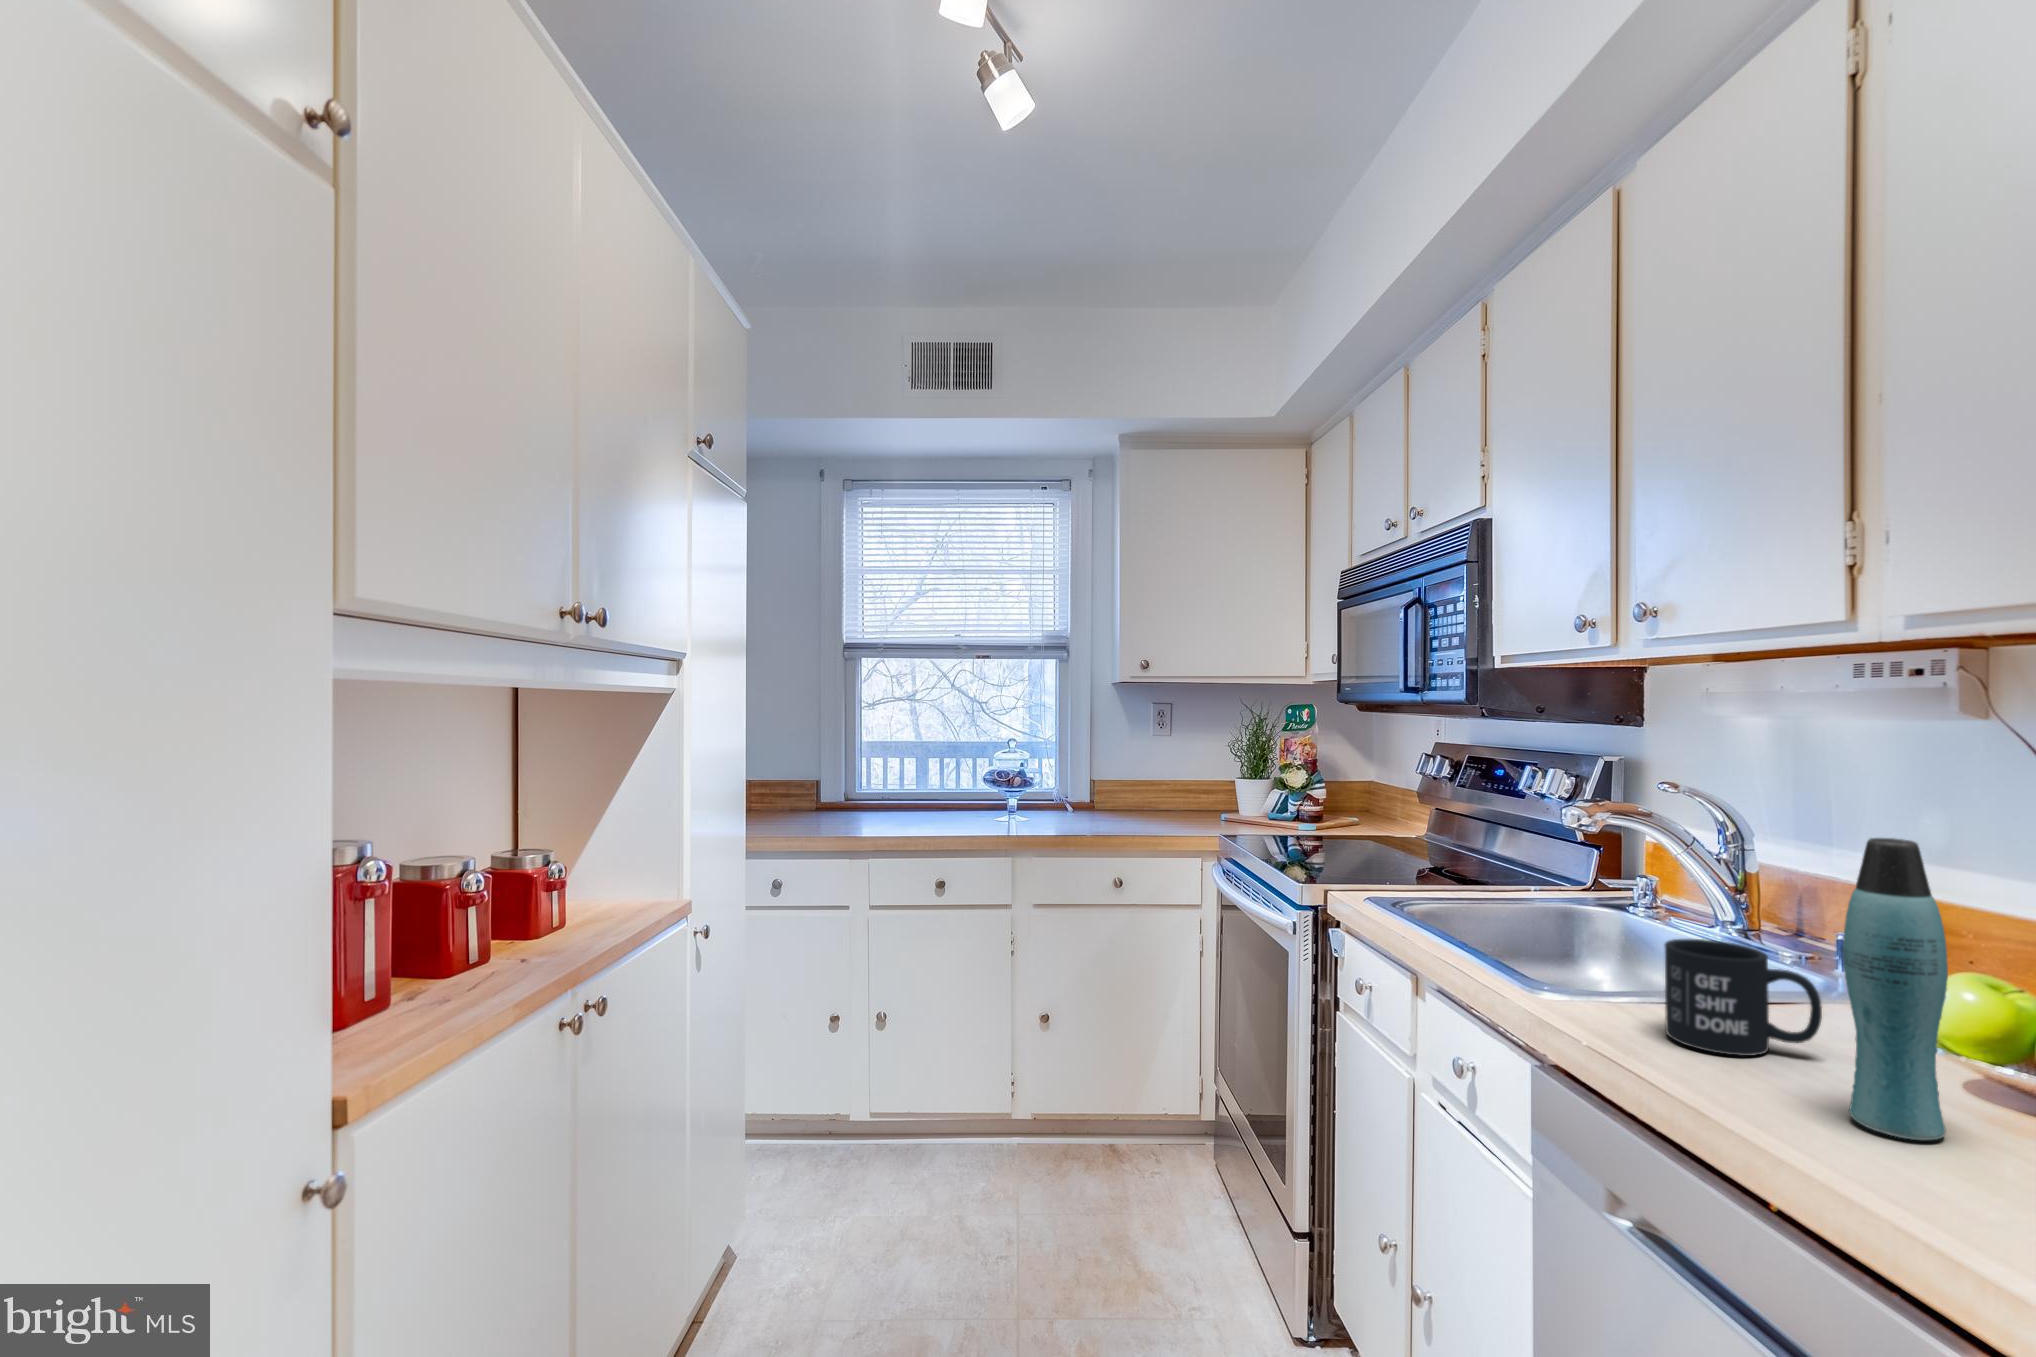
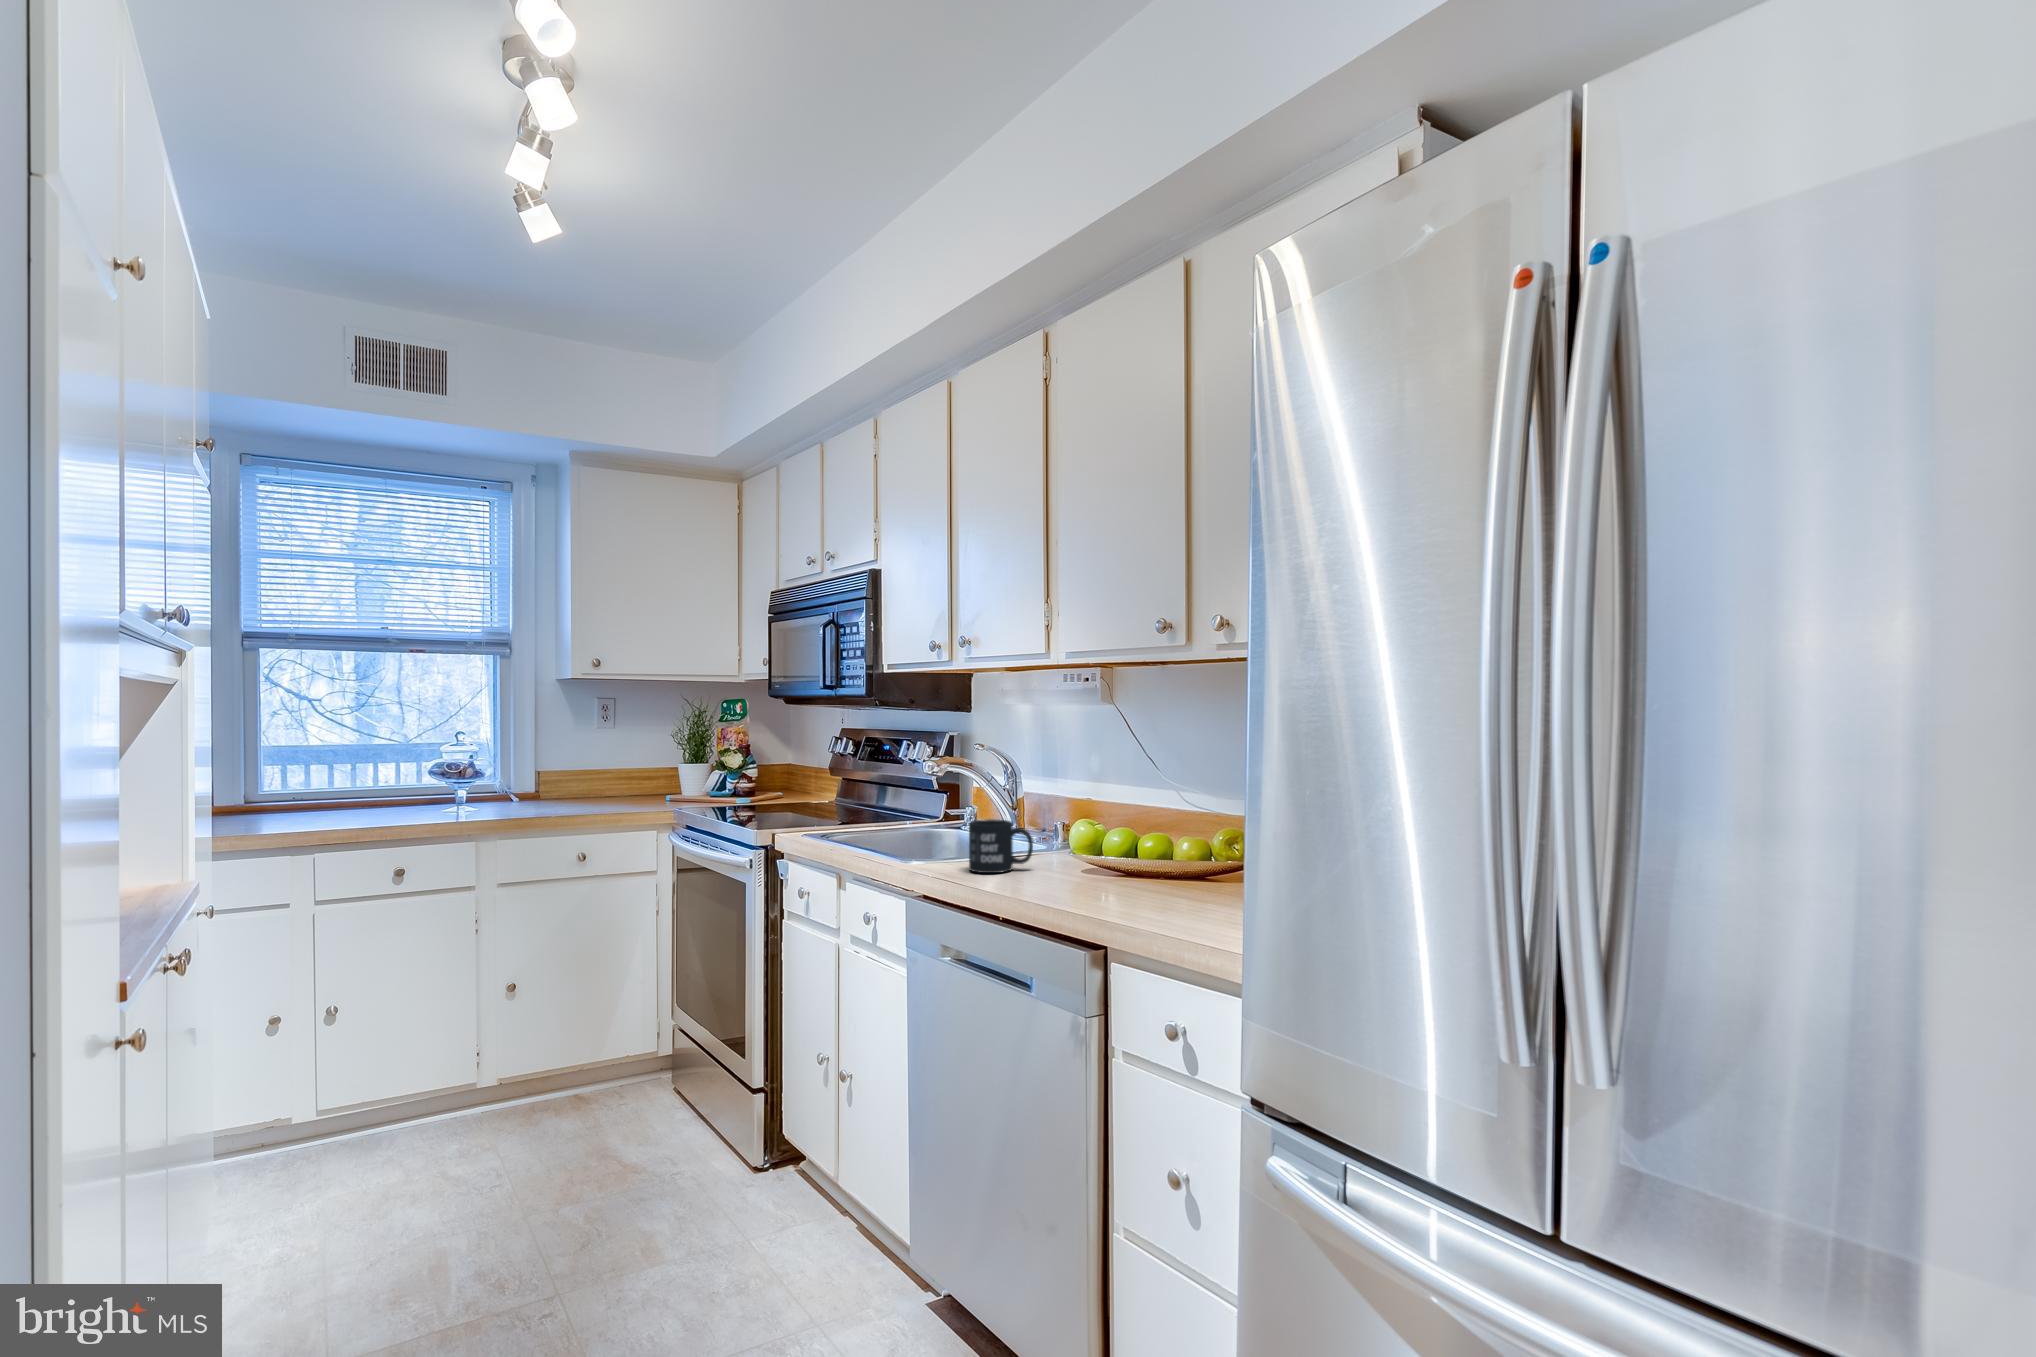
bottle: present [1843,838,1948,1140] -> none [1034,756,1069,887]

